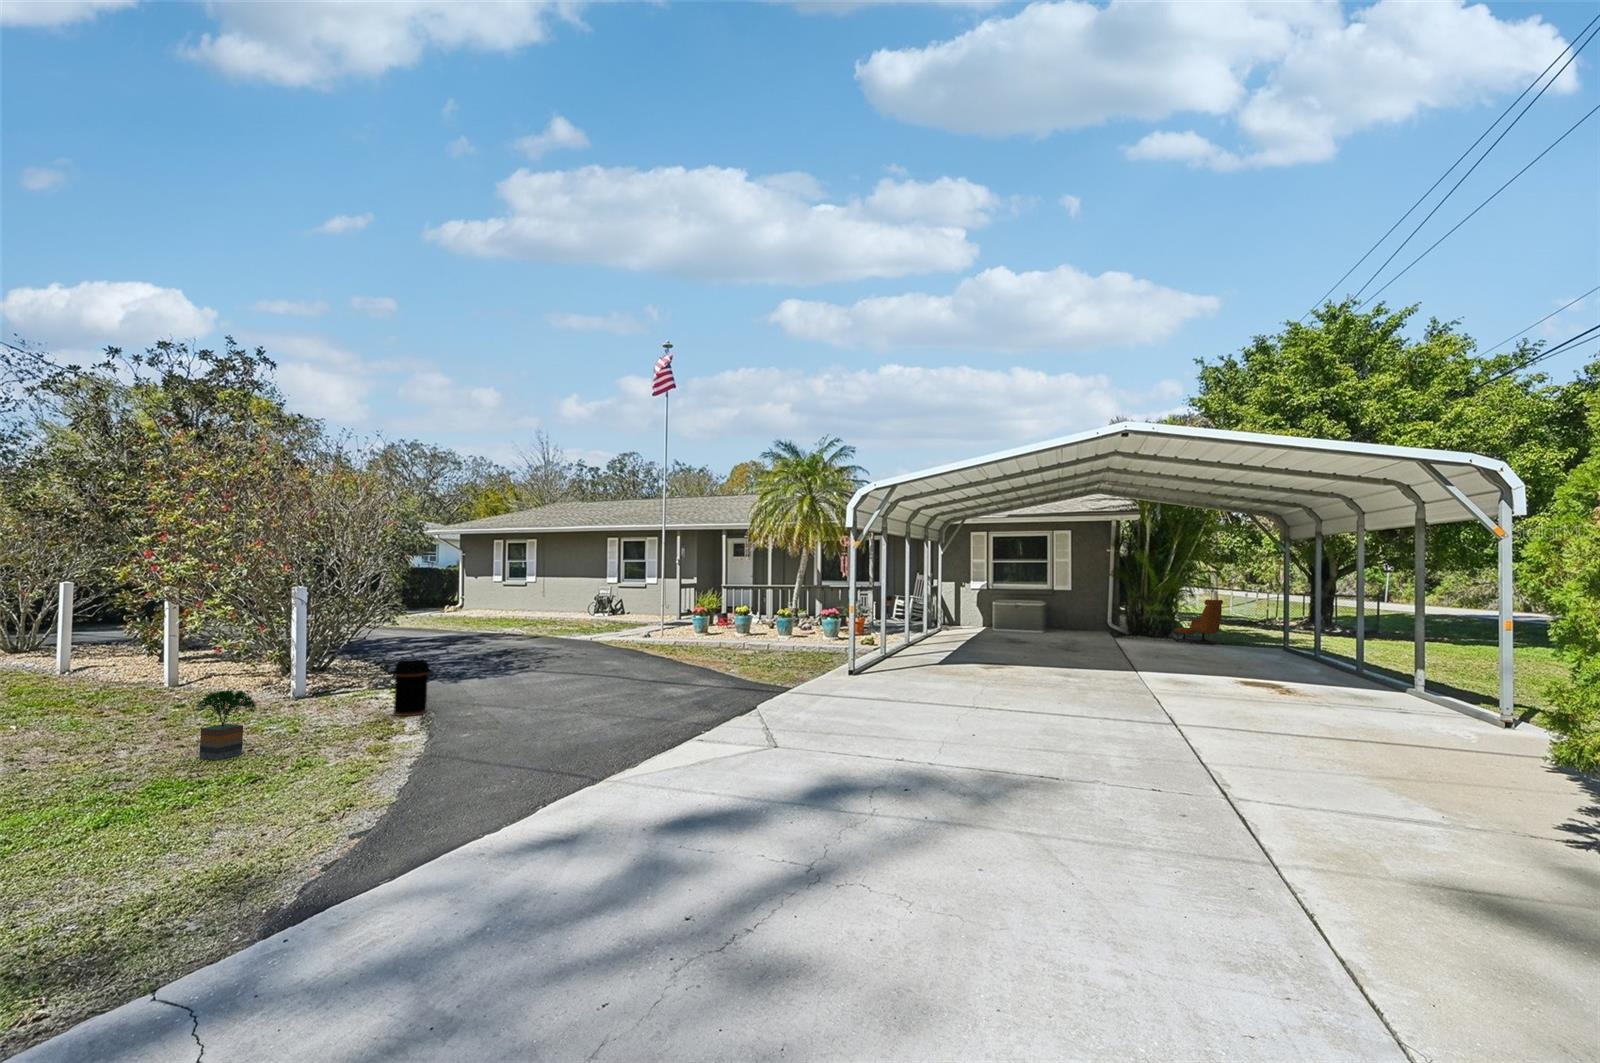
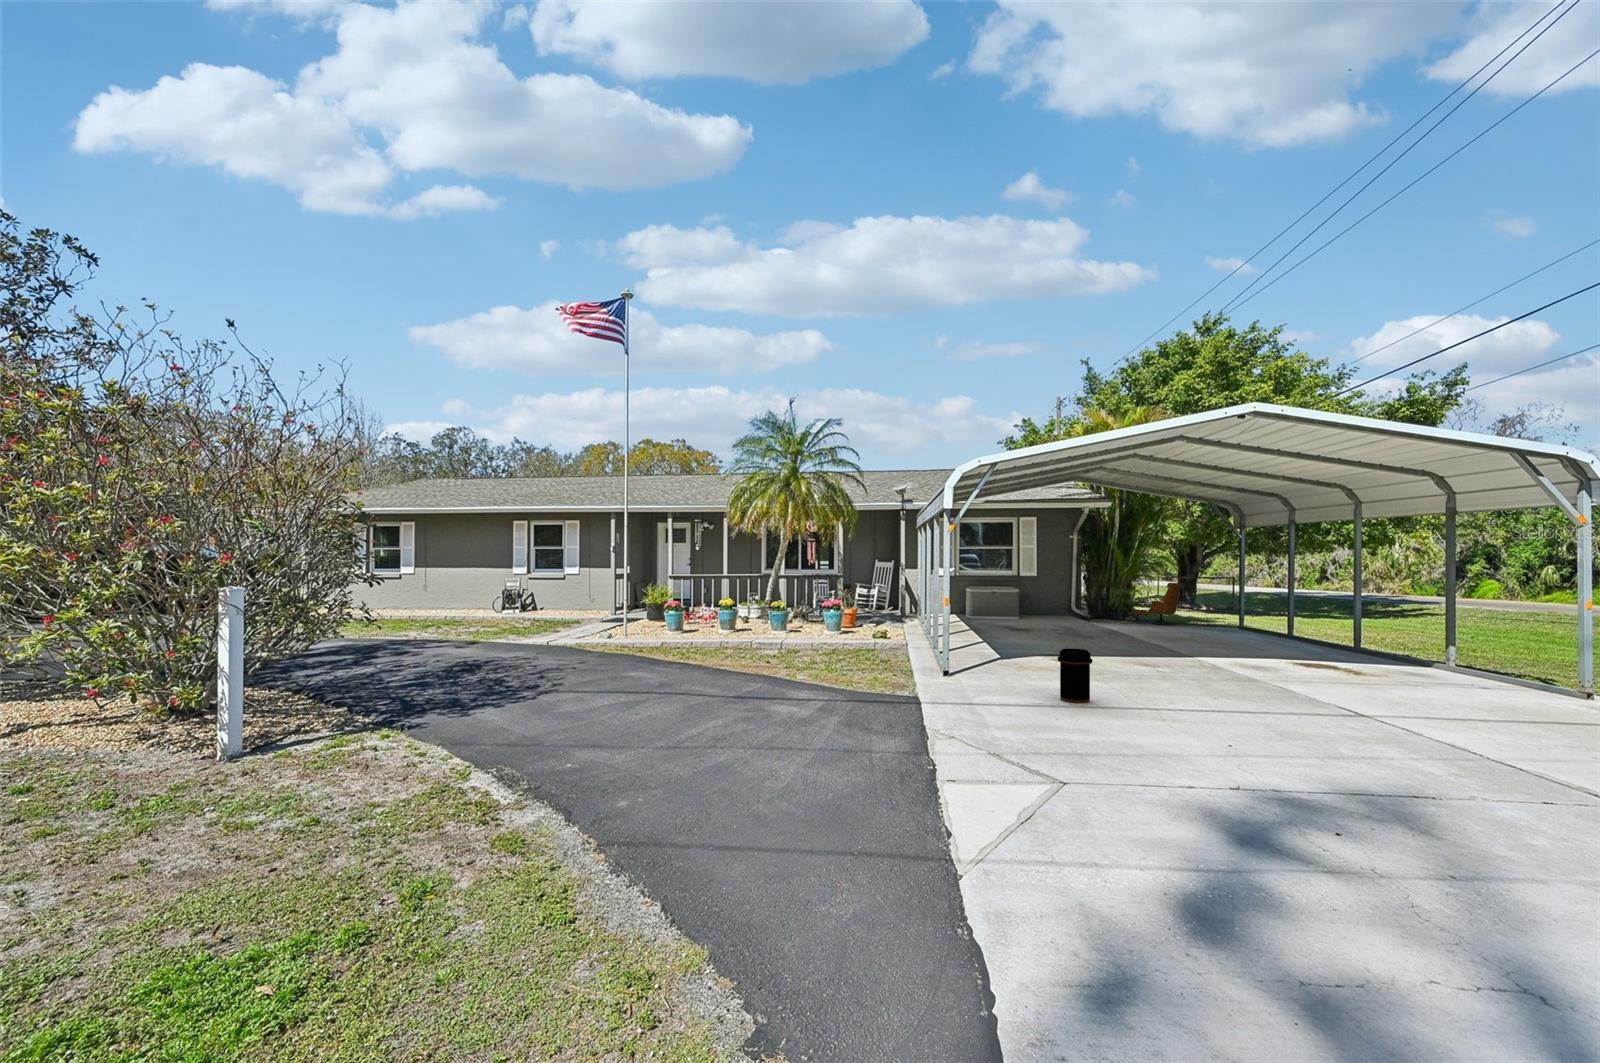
trash can: present [393,660,430,716] -> present [1058,648,1092,703]
potted tree: present [196,690,257,760] -> none [311,834,454,1021]

